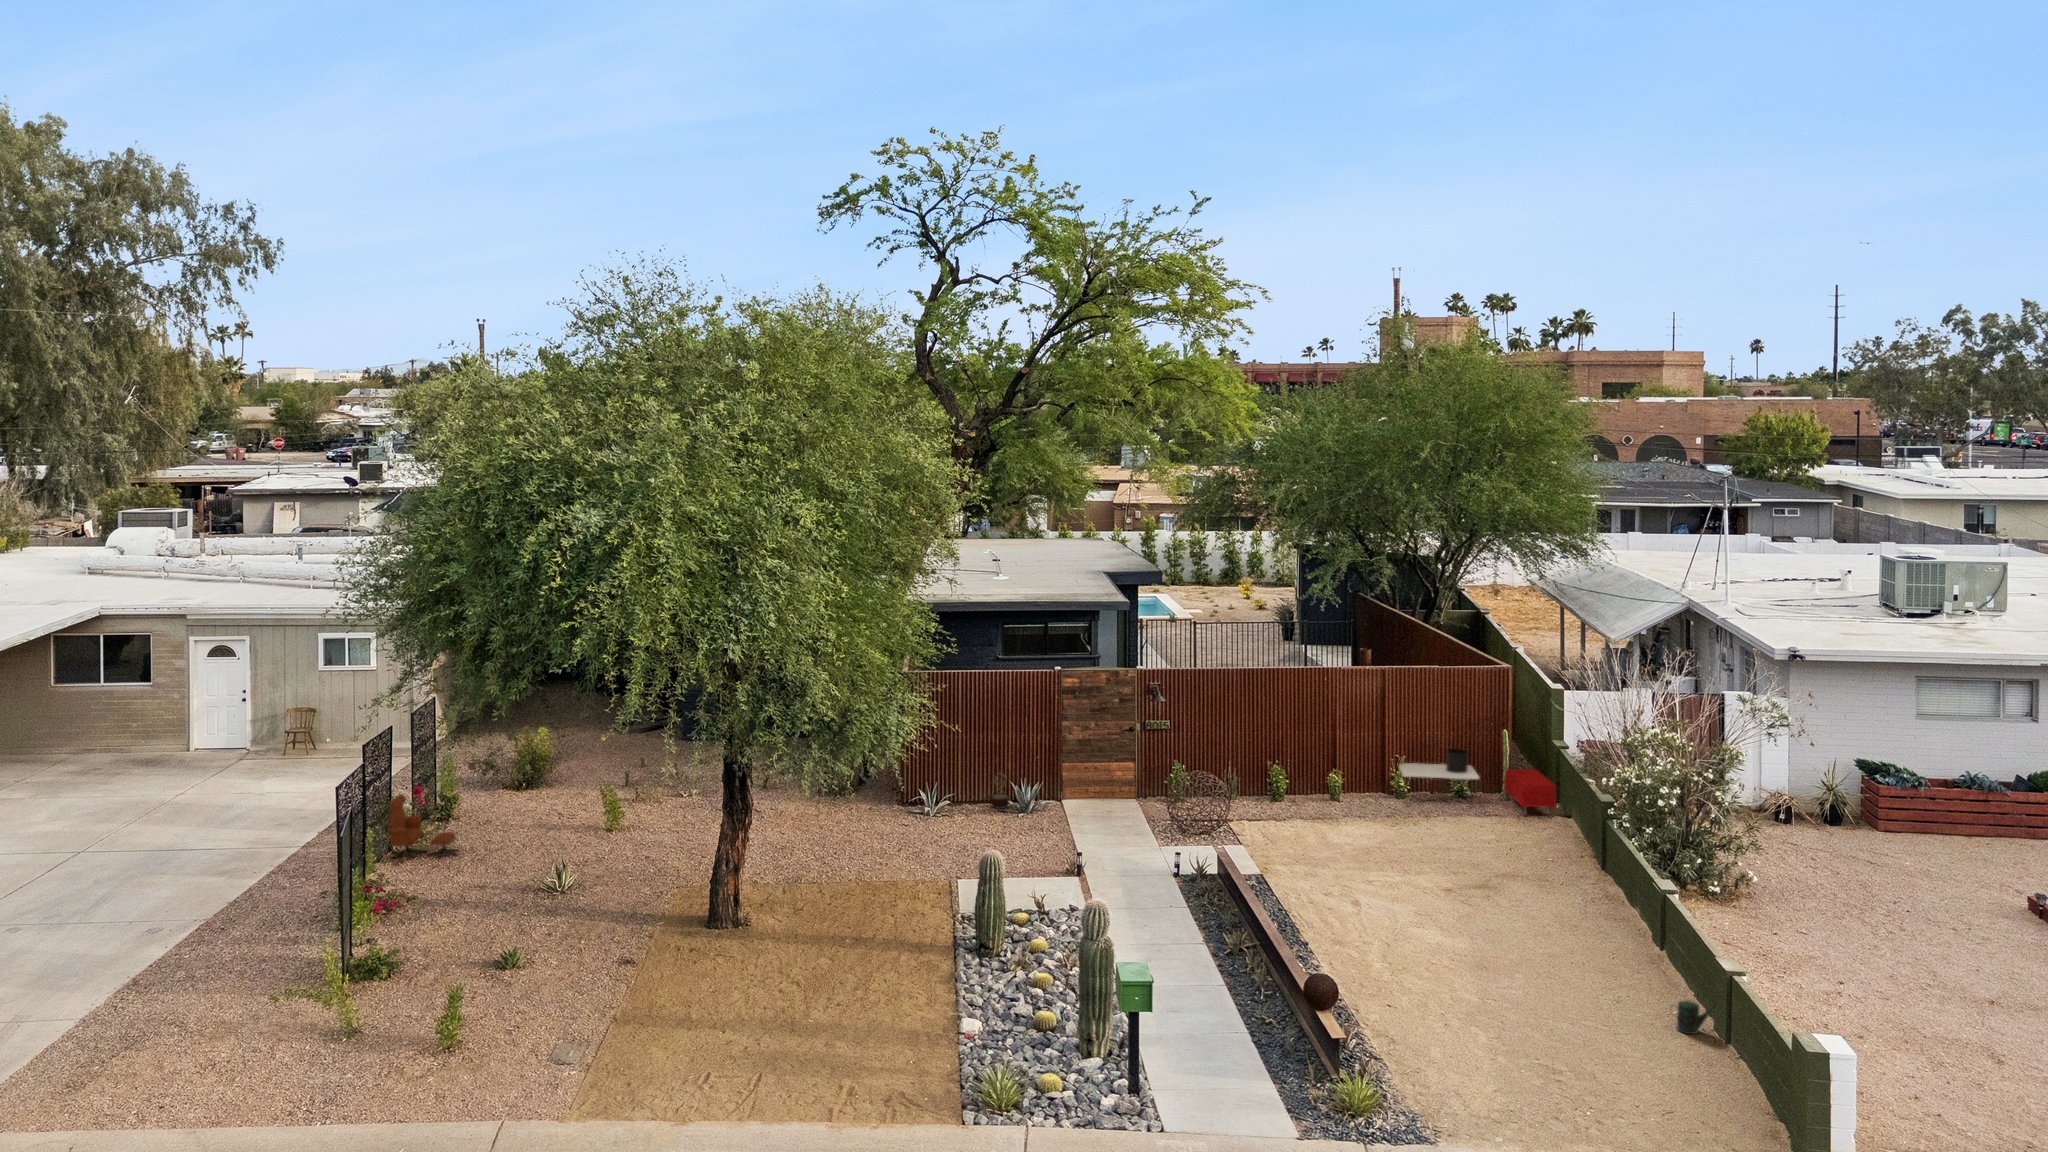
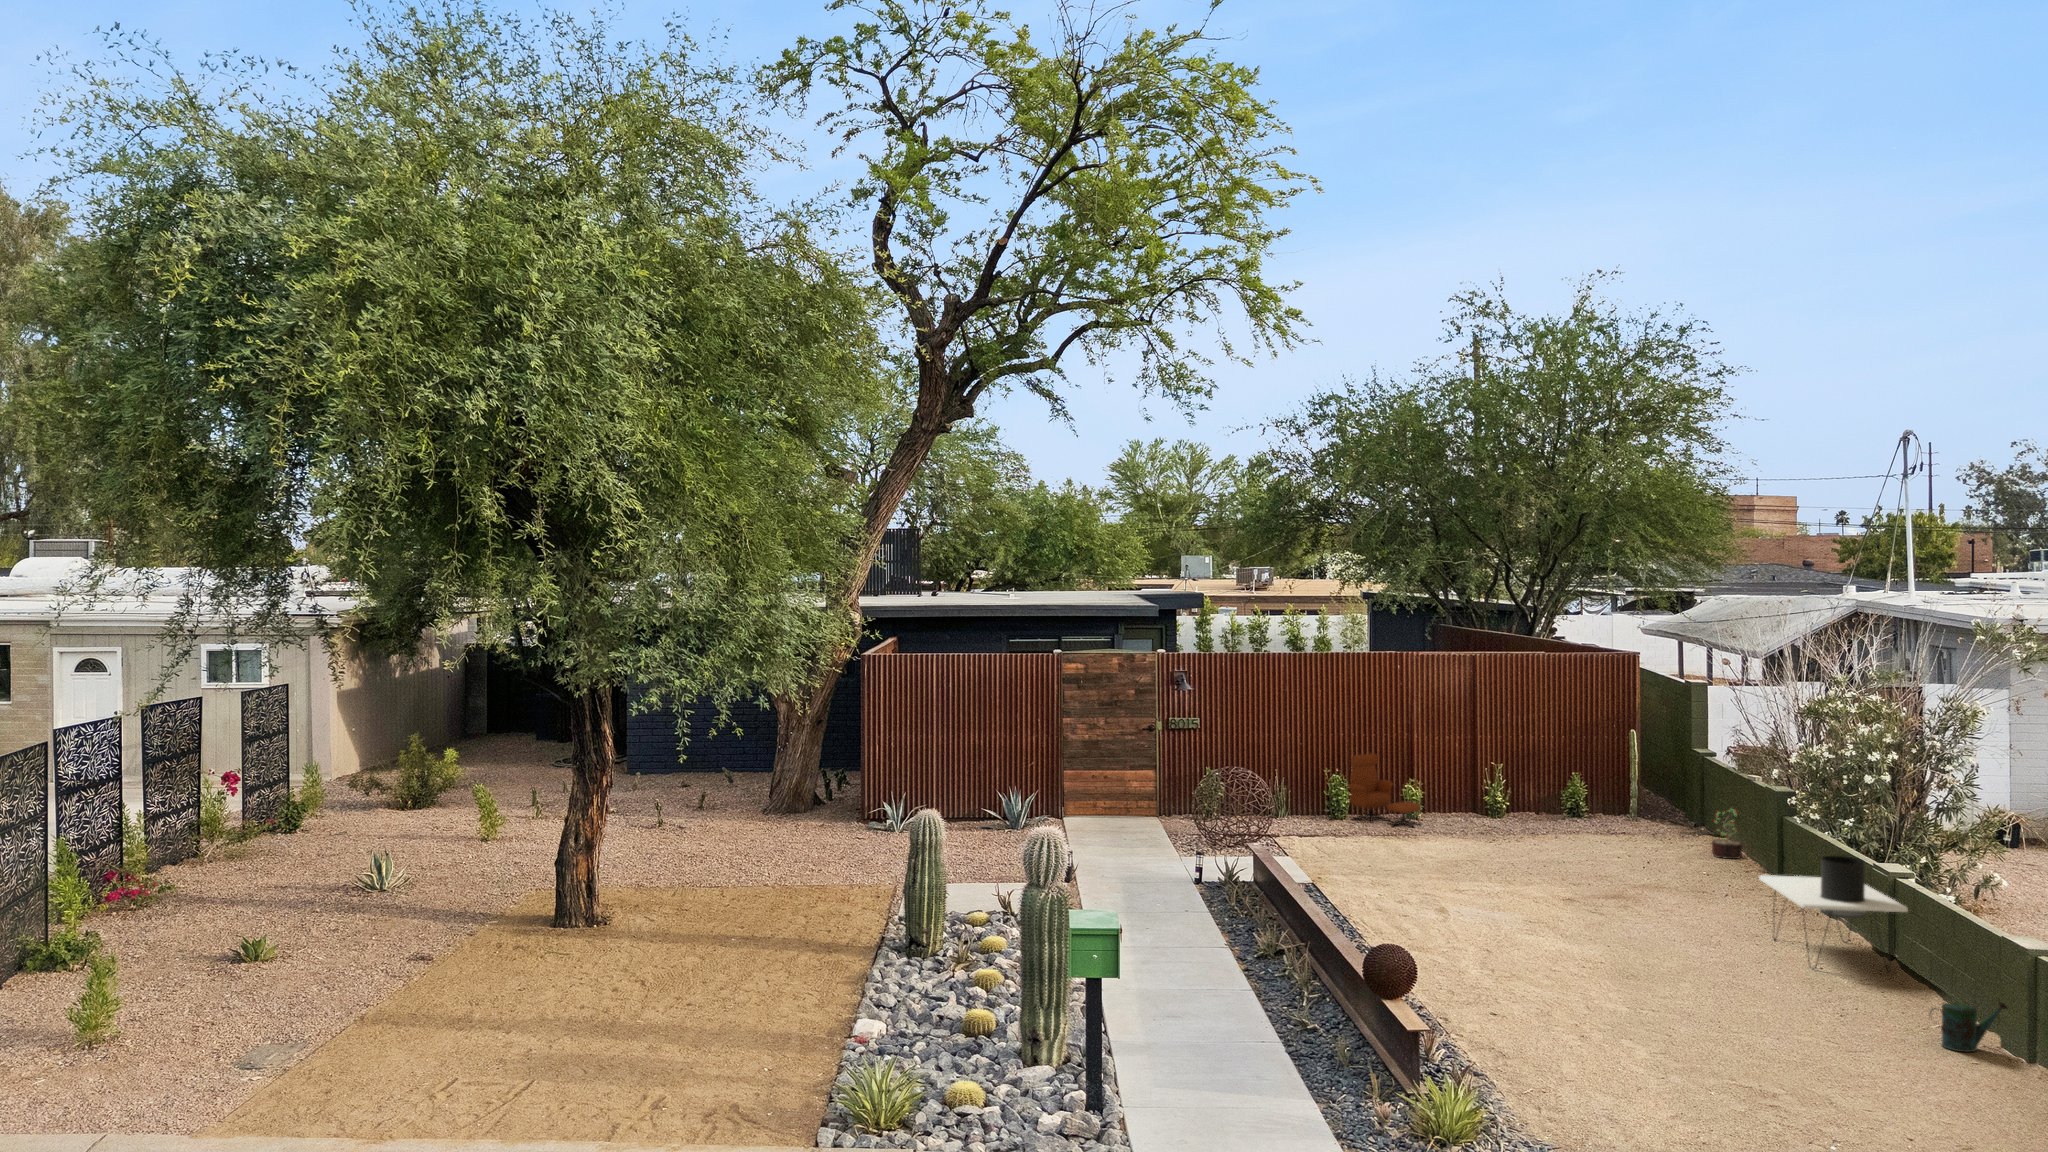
side table: present [1399,749,1479,806] -> present [1759,856,1908,970]
bench: present [1504,769,1556,817] -> none [1634,780,1705,835]
decorative plant: present [991,773,1010,809] -> present [1712,809,1743,859]
lounge chair: present [389,794,456,858] -> present [1348,753,1420,827]

